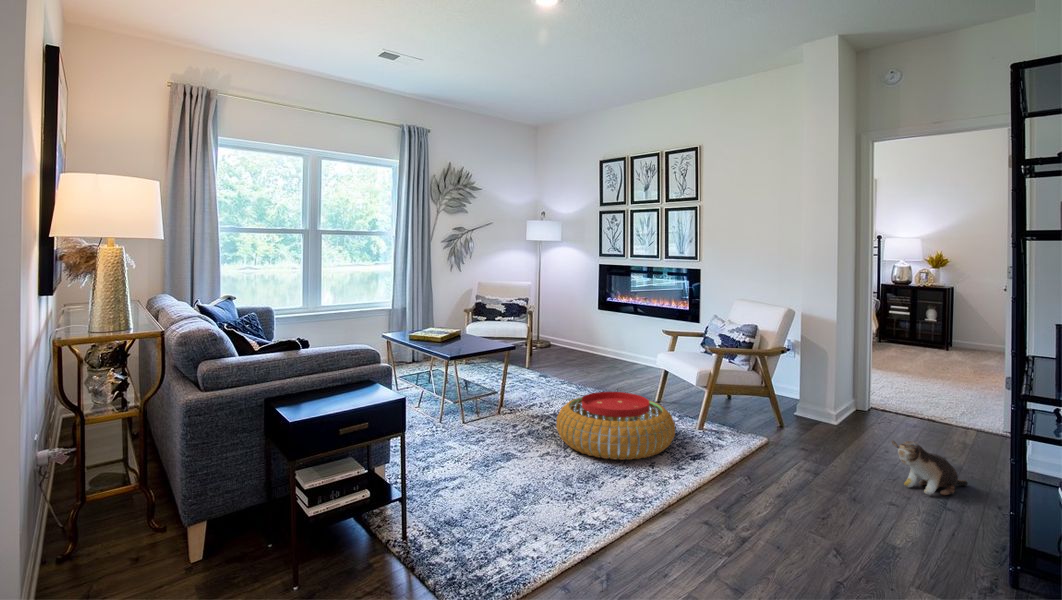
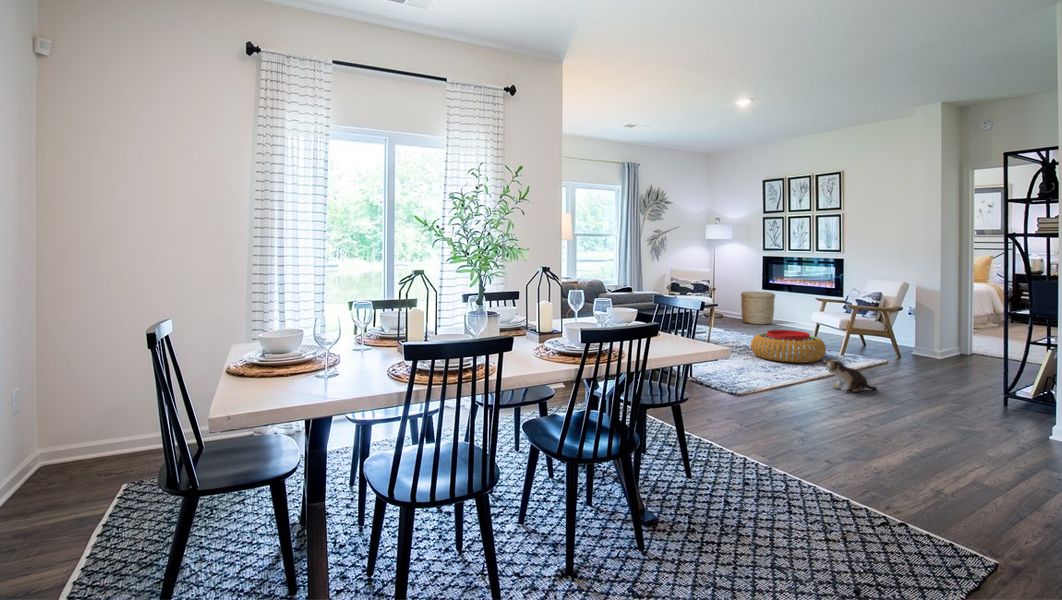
woven basket: none [571,314,616,361] -> present [741,291,775,324]
plush toy: present [892,440,968,495] -> present [823,359,877,392]

